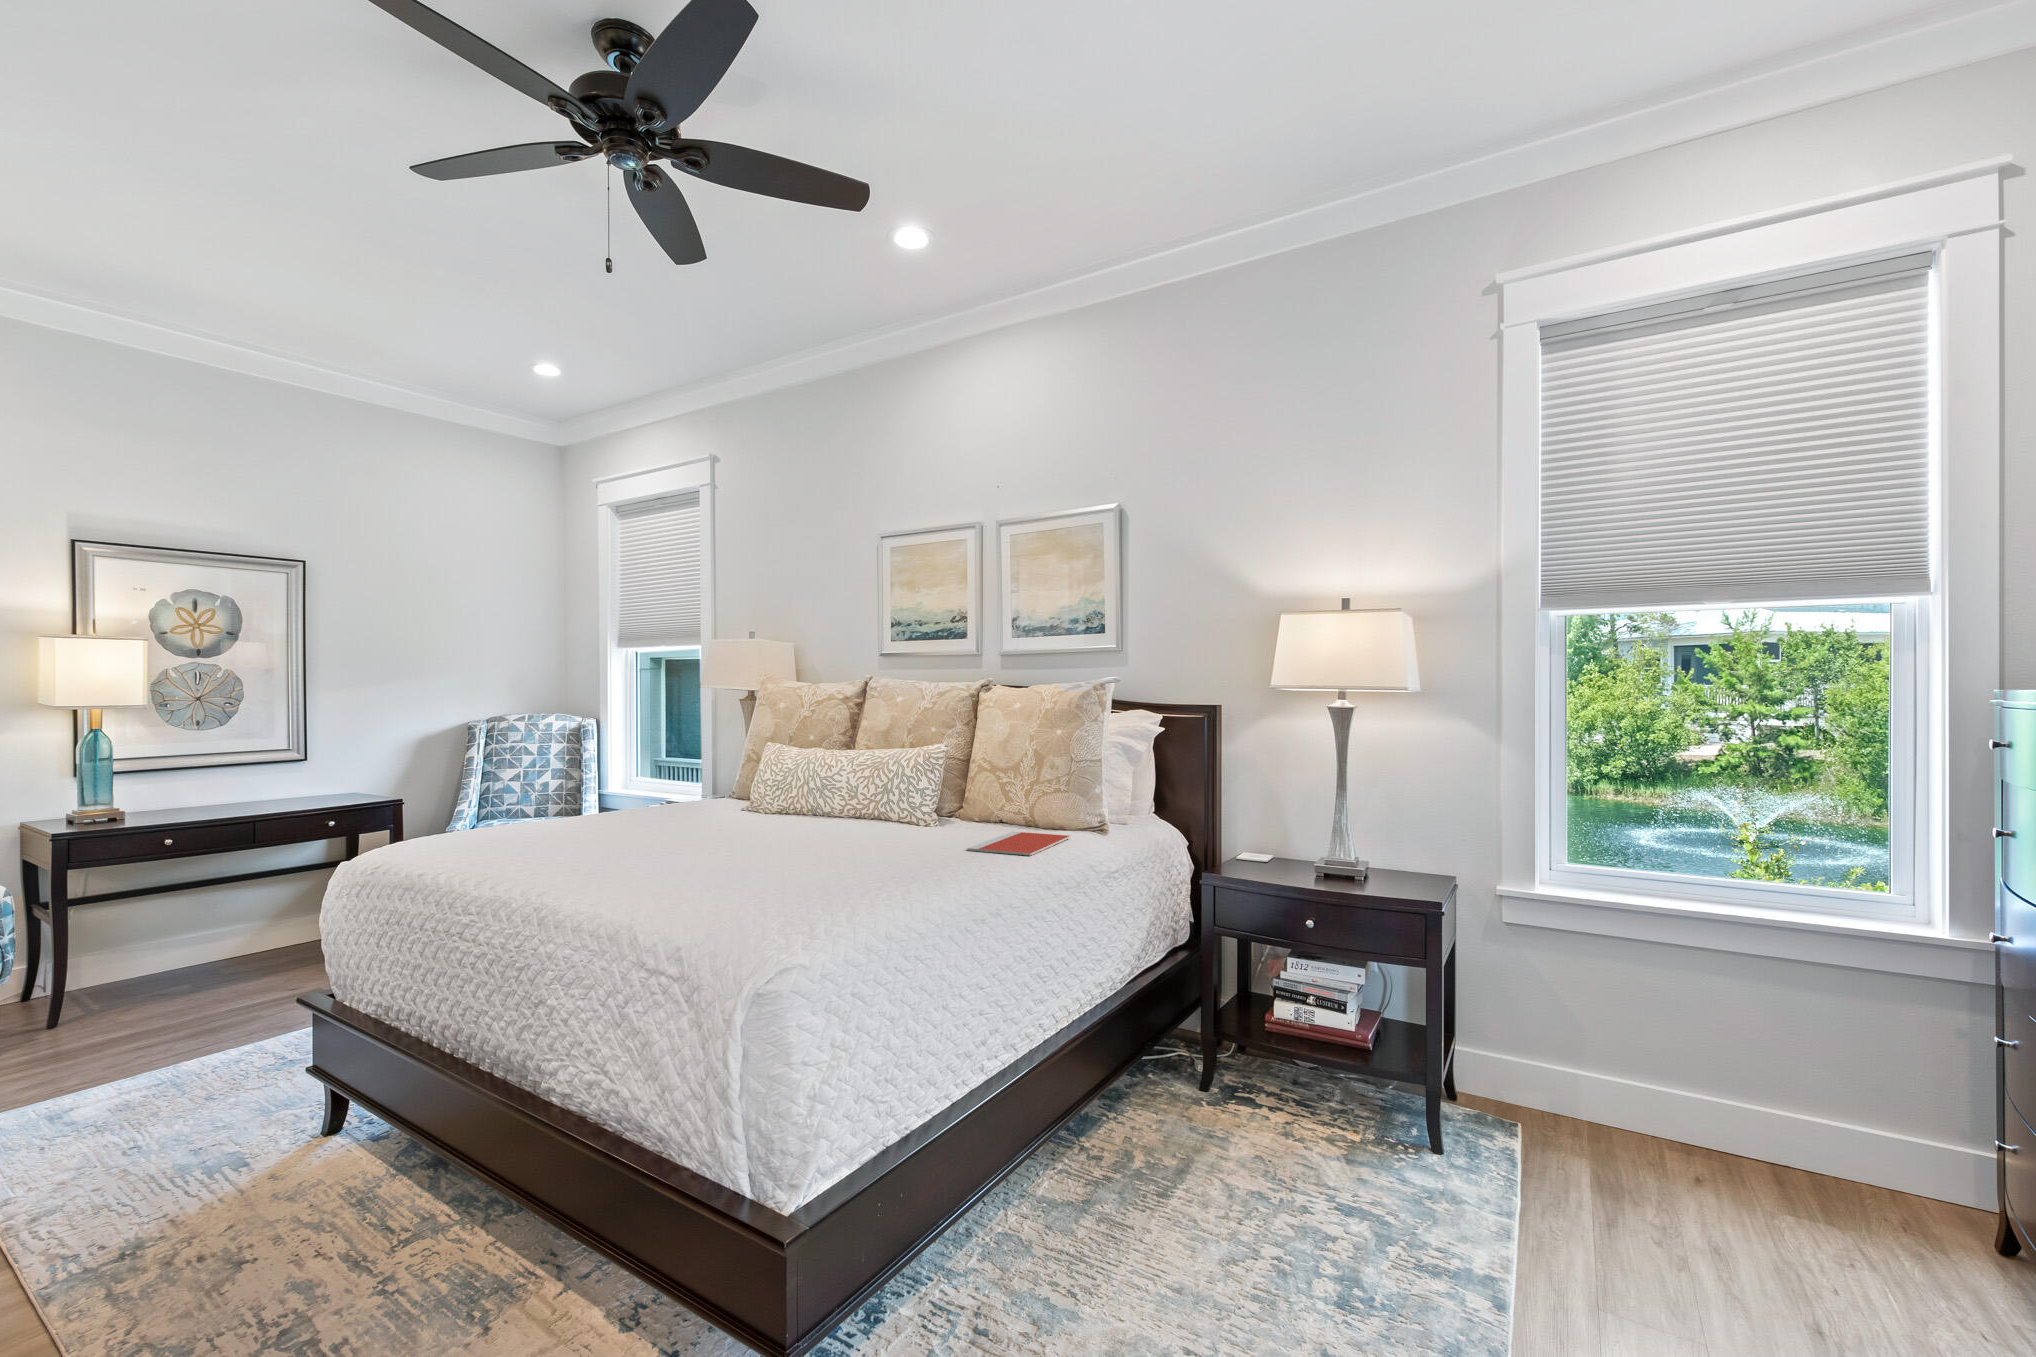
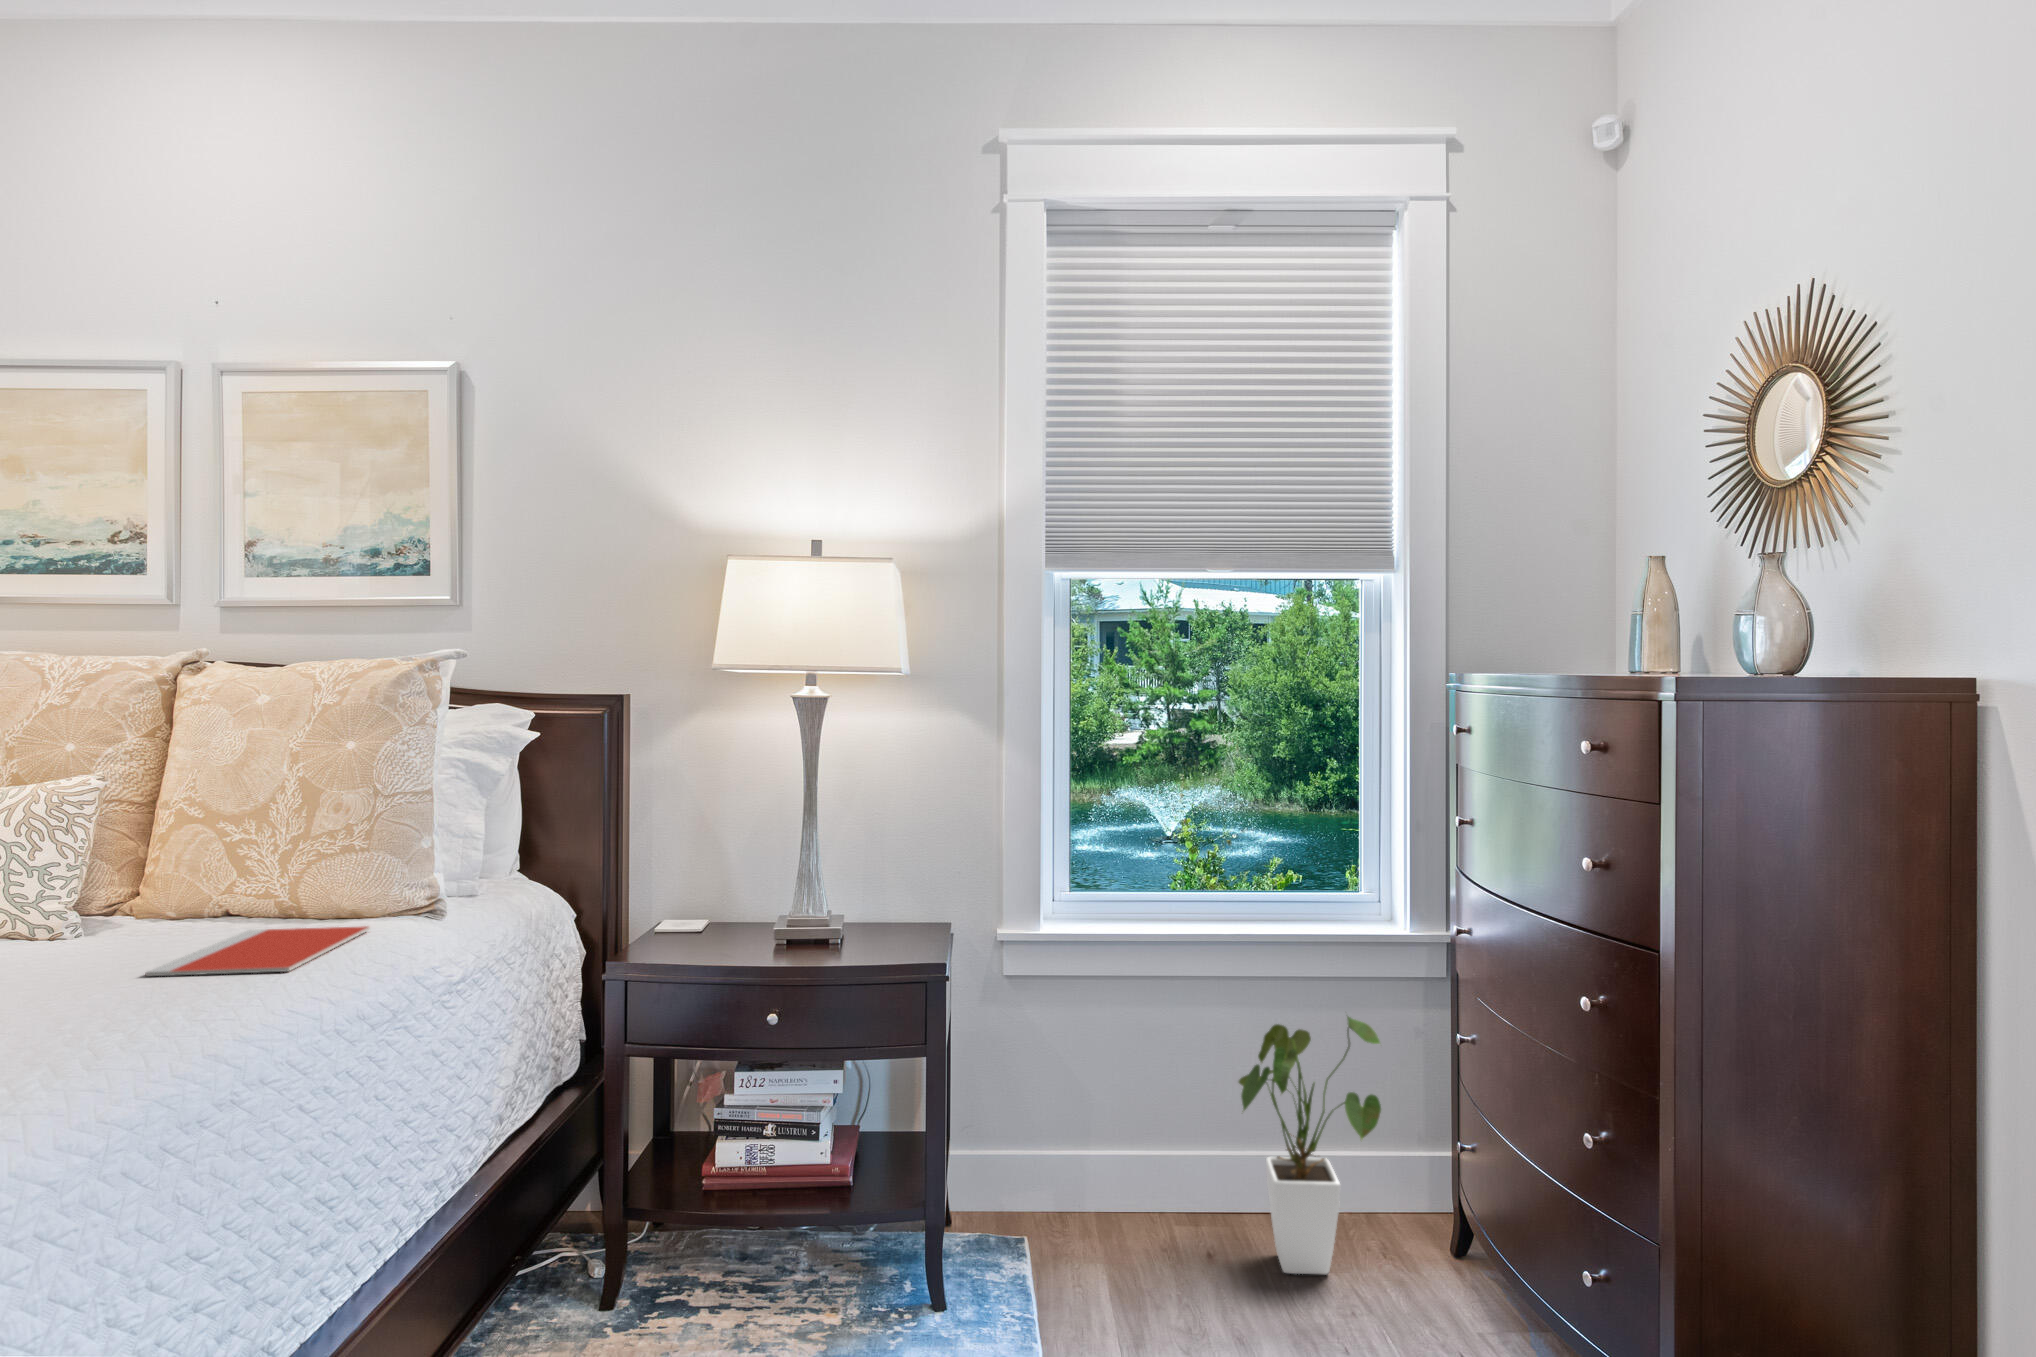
house plant: none [1720,996,1897,1223] -> present [1239,1017,1381,1274]

